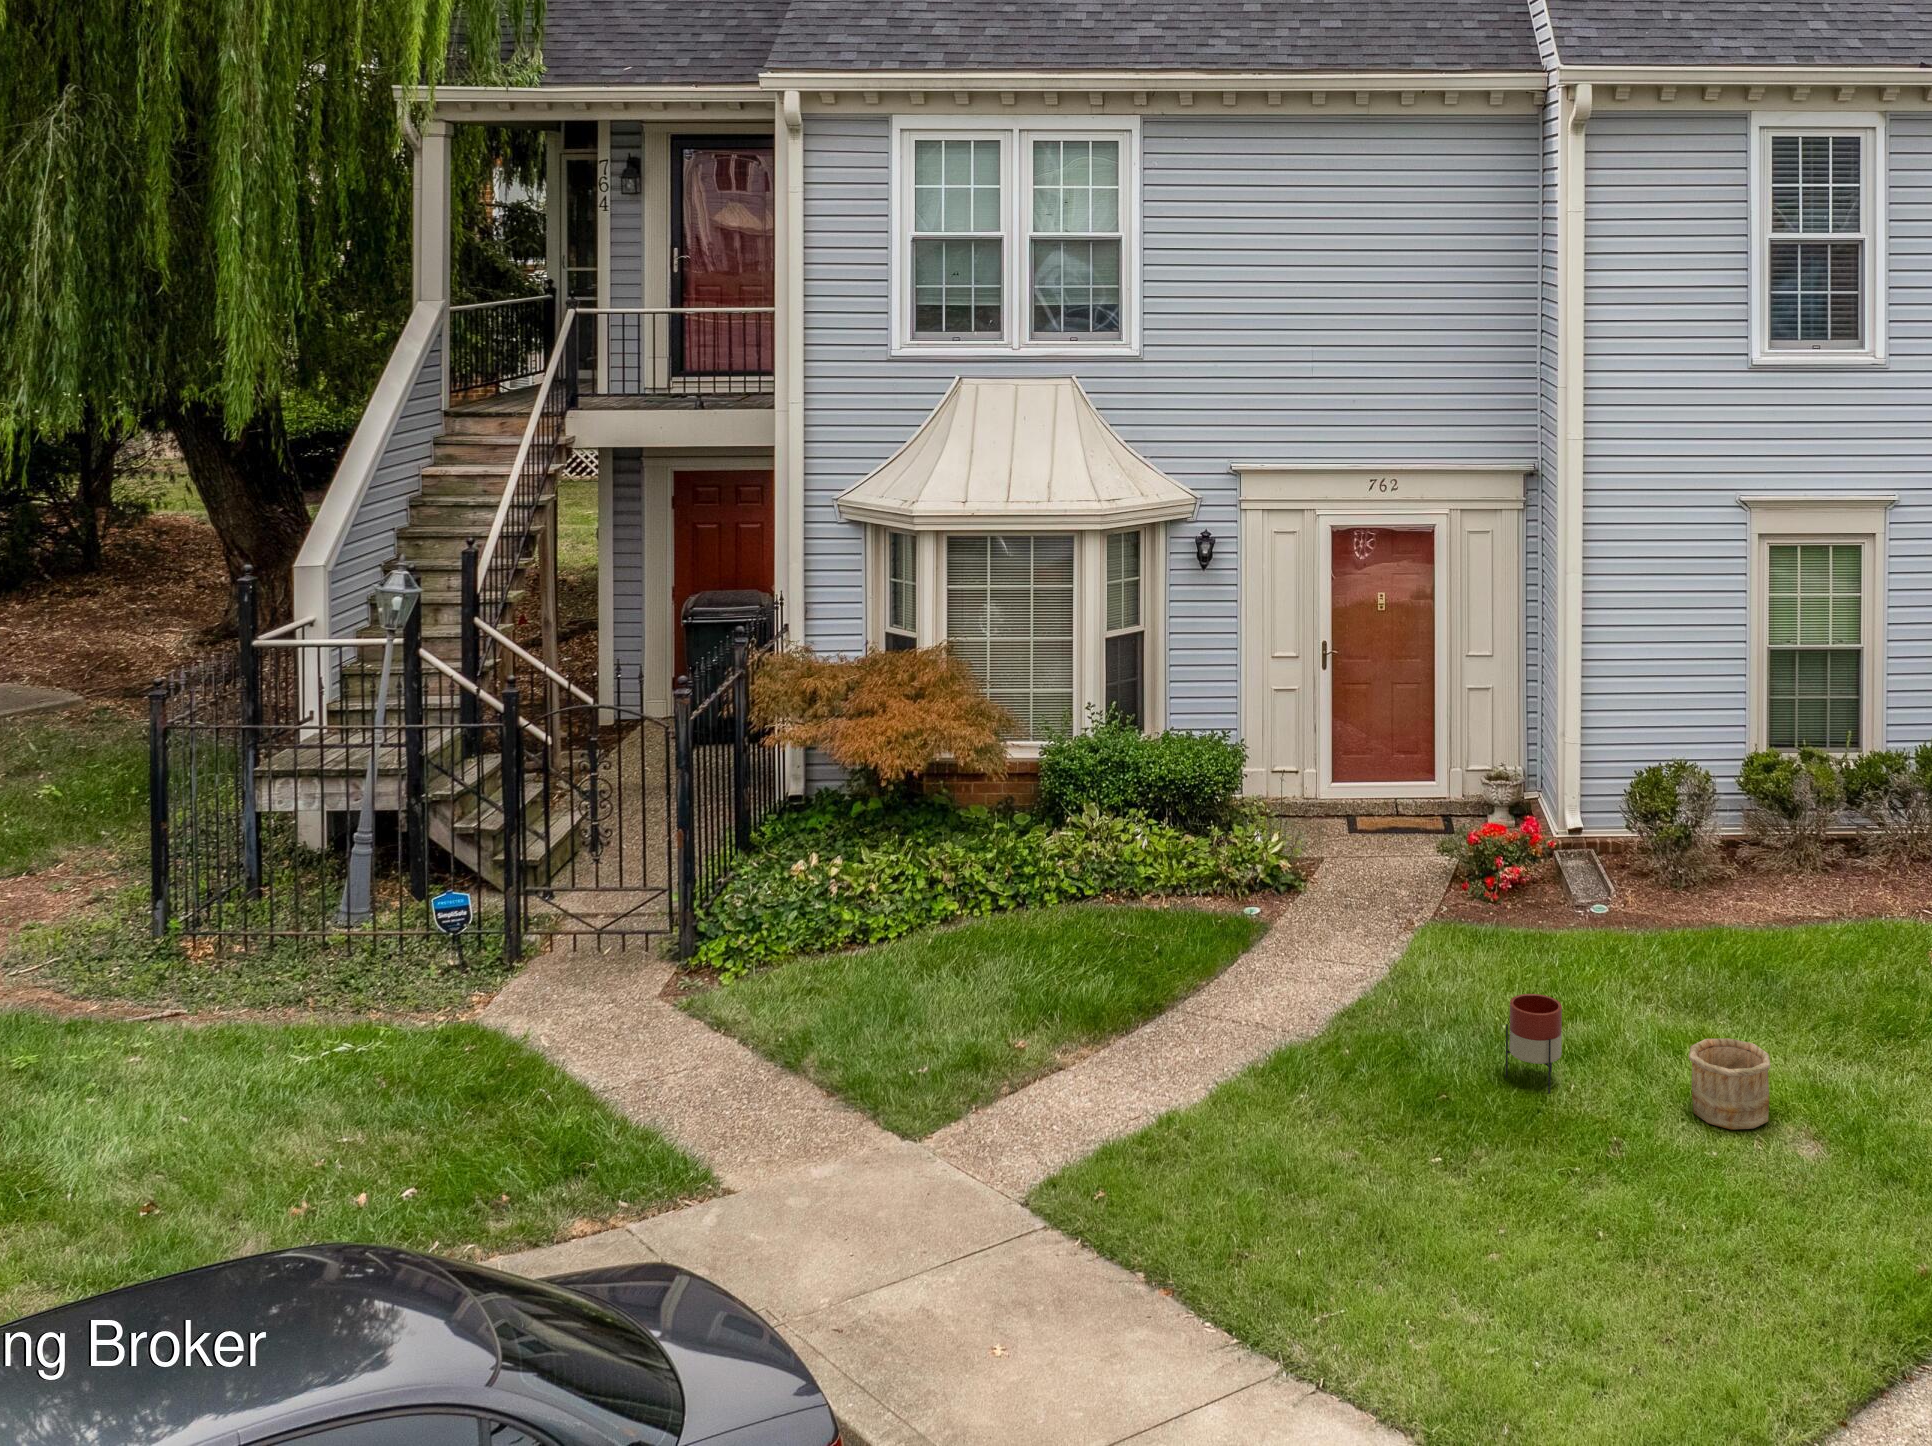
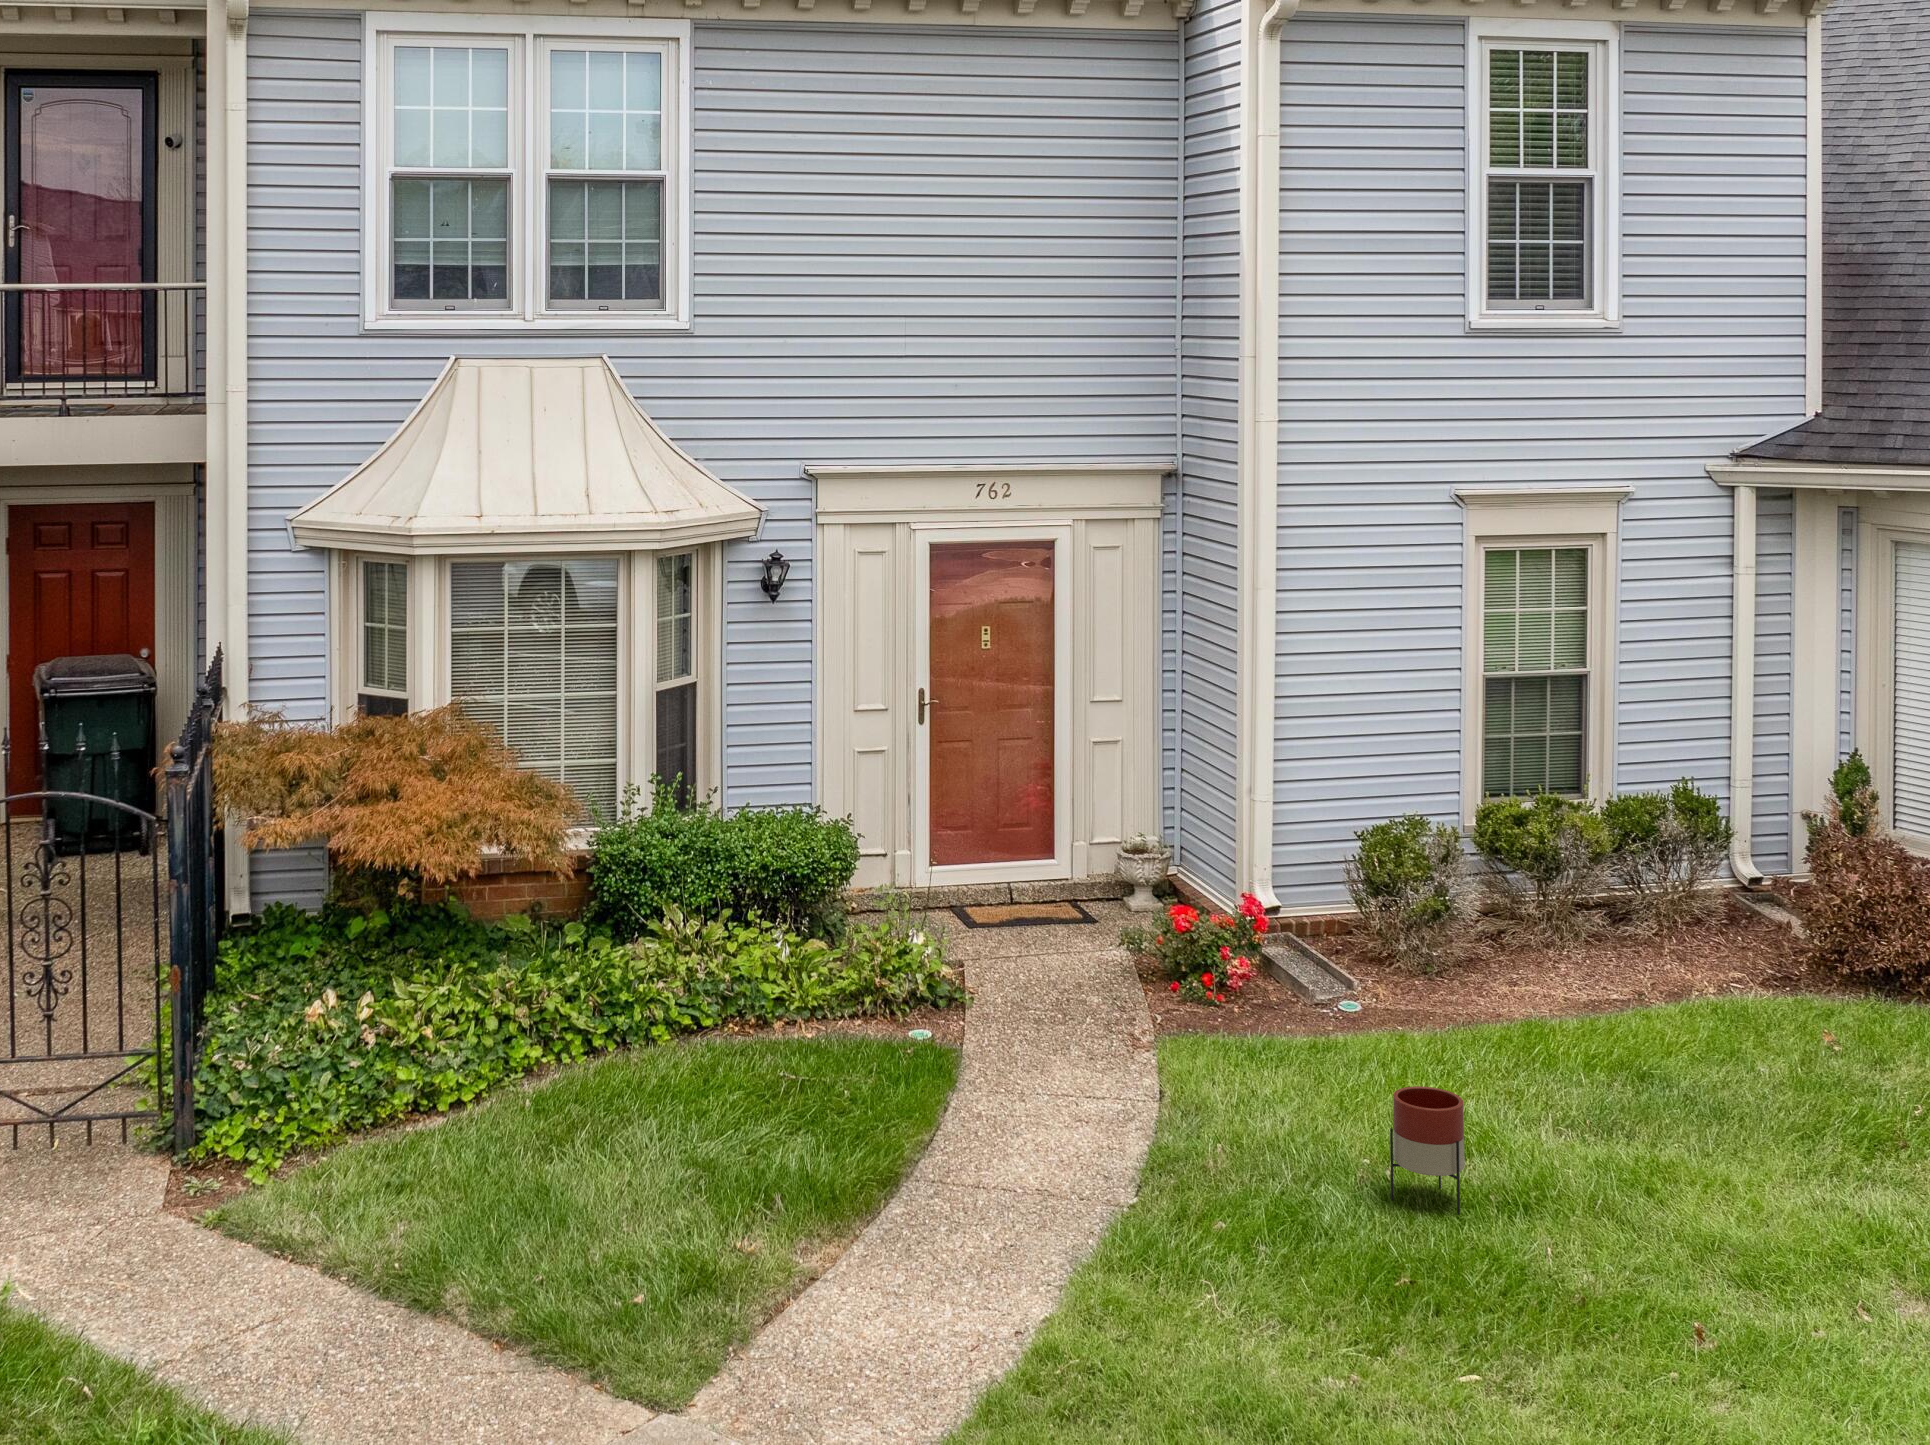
wooden bucket: present [1689,1038,1771,1130] -> none [1633,1122,1748,1237]

